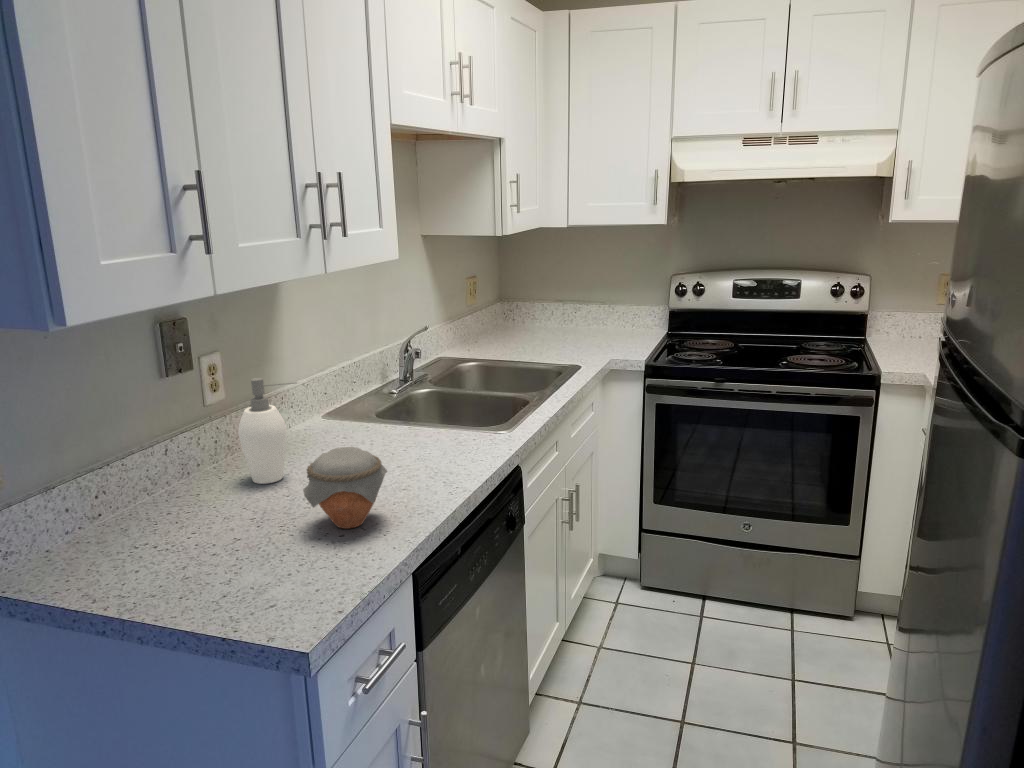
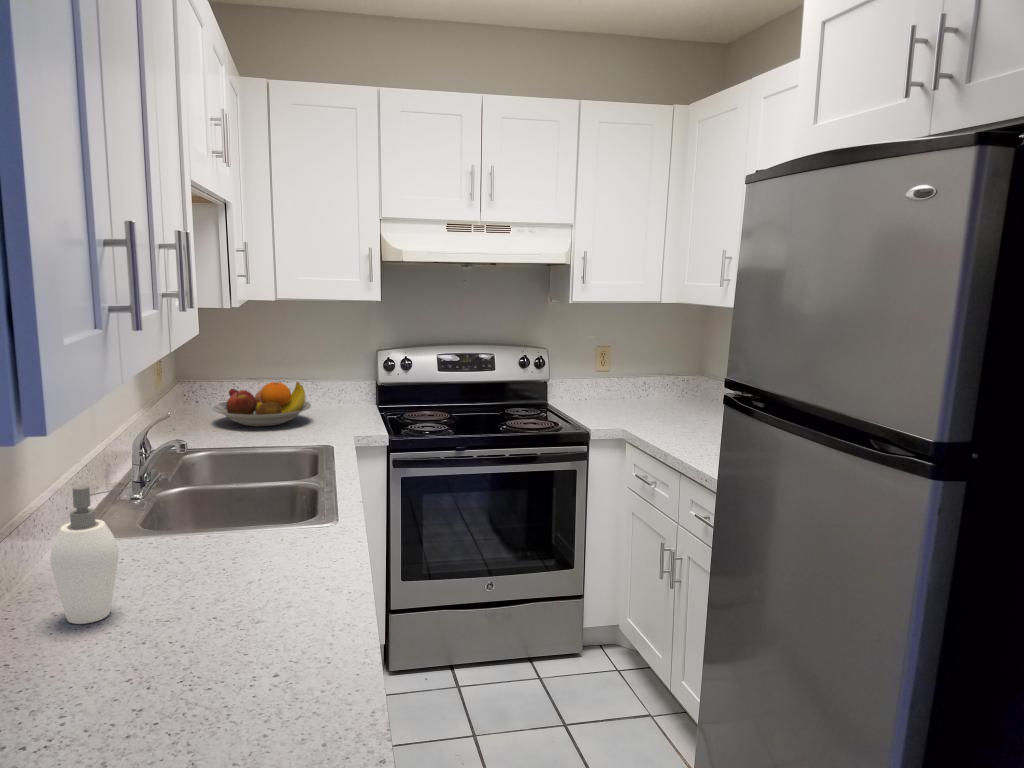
fruit bowl: none [508,303,595,343] -> present [213,382,311,427]
jar: present [303,447,387,529] -> none [212,551,306,649]

